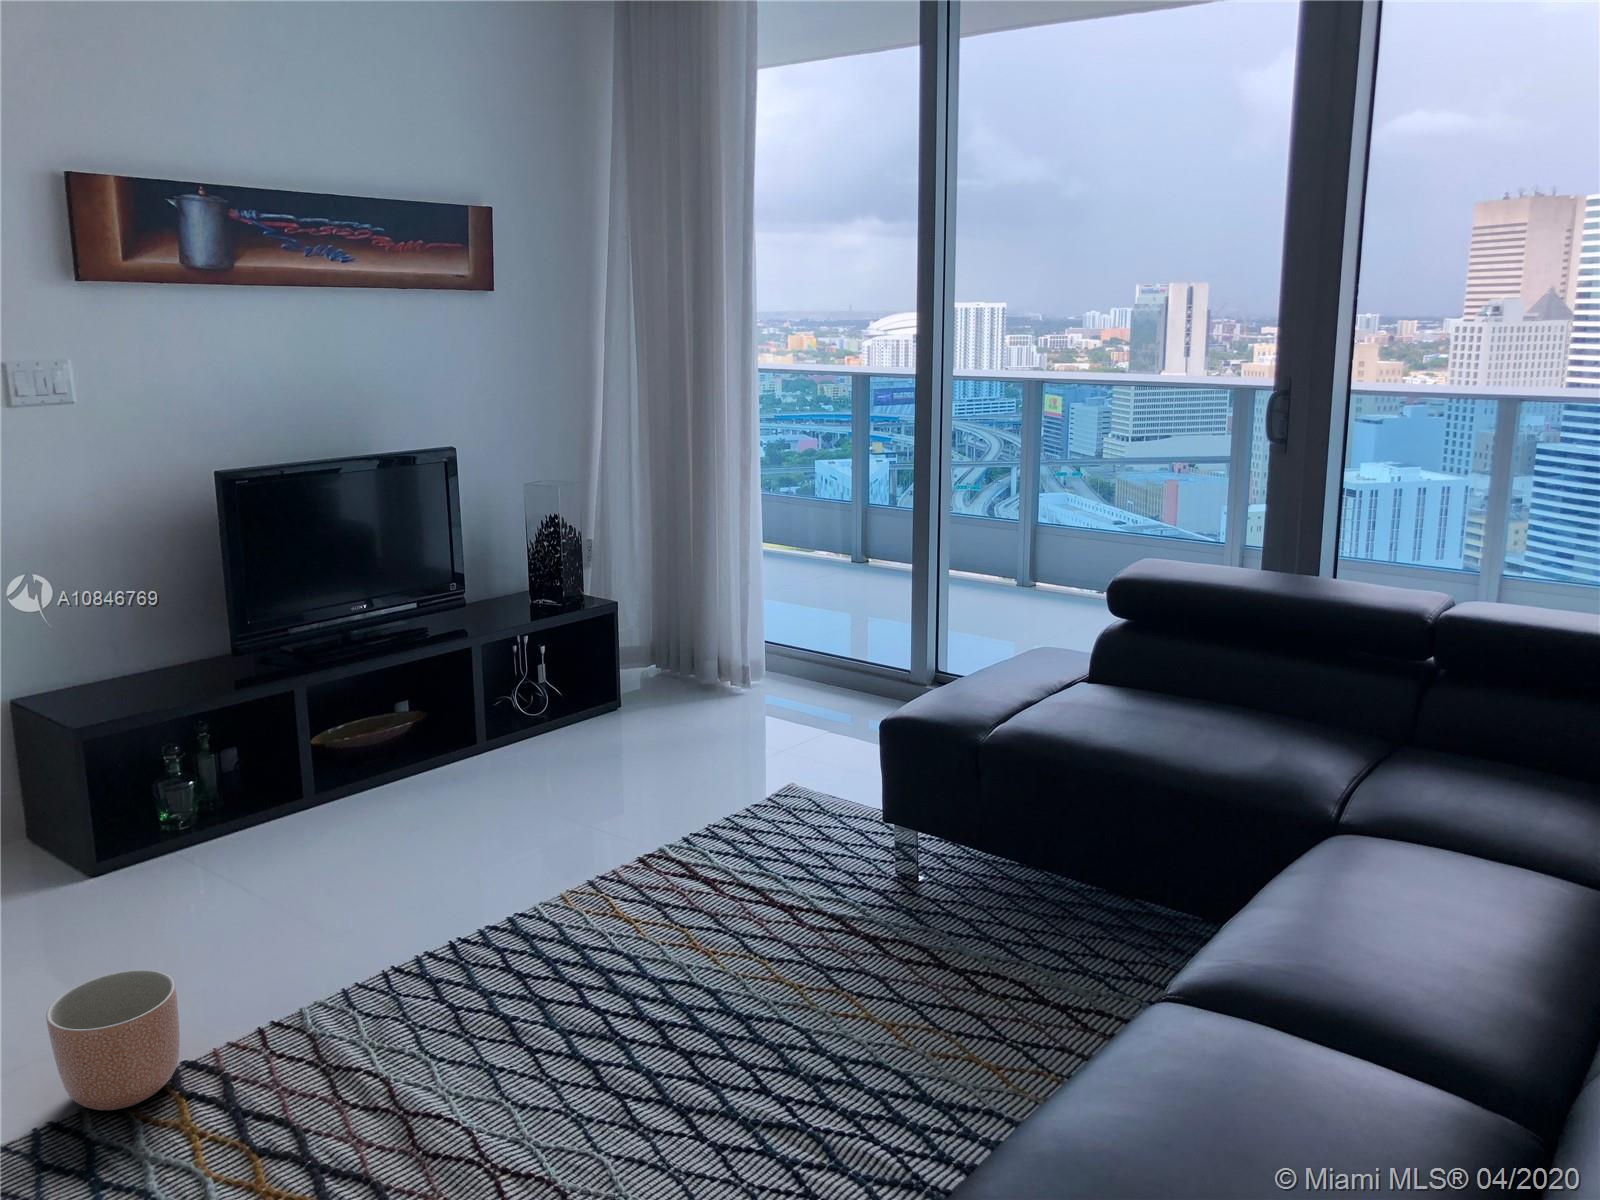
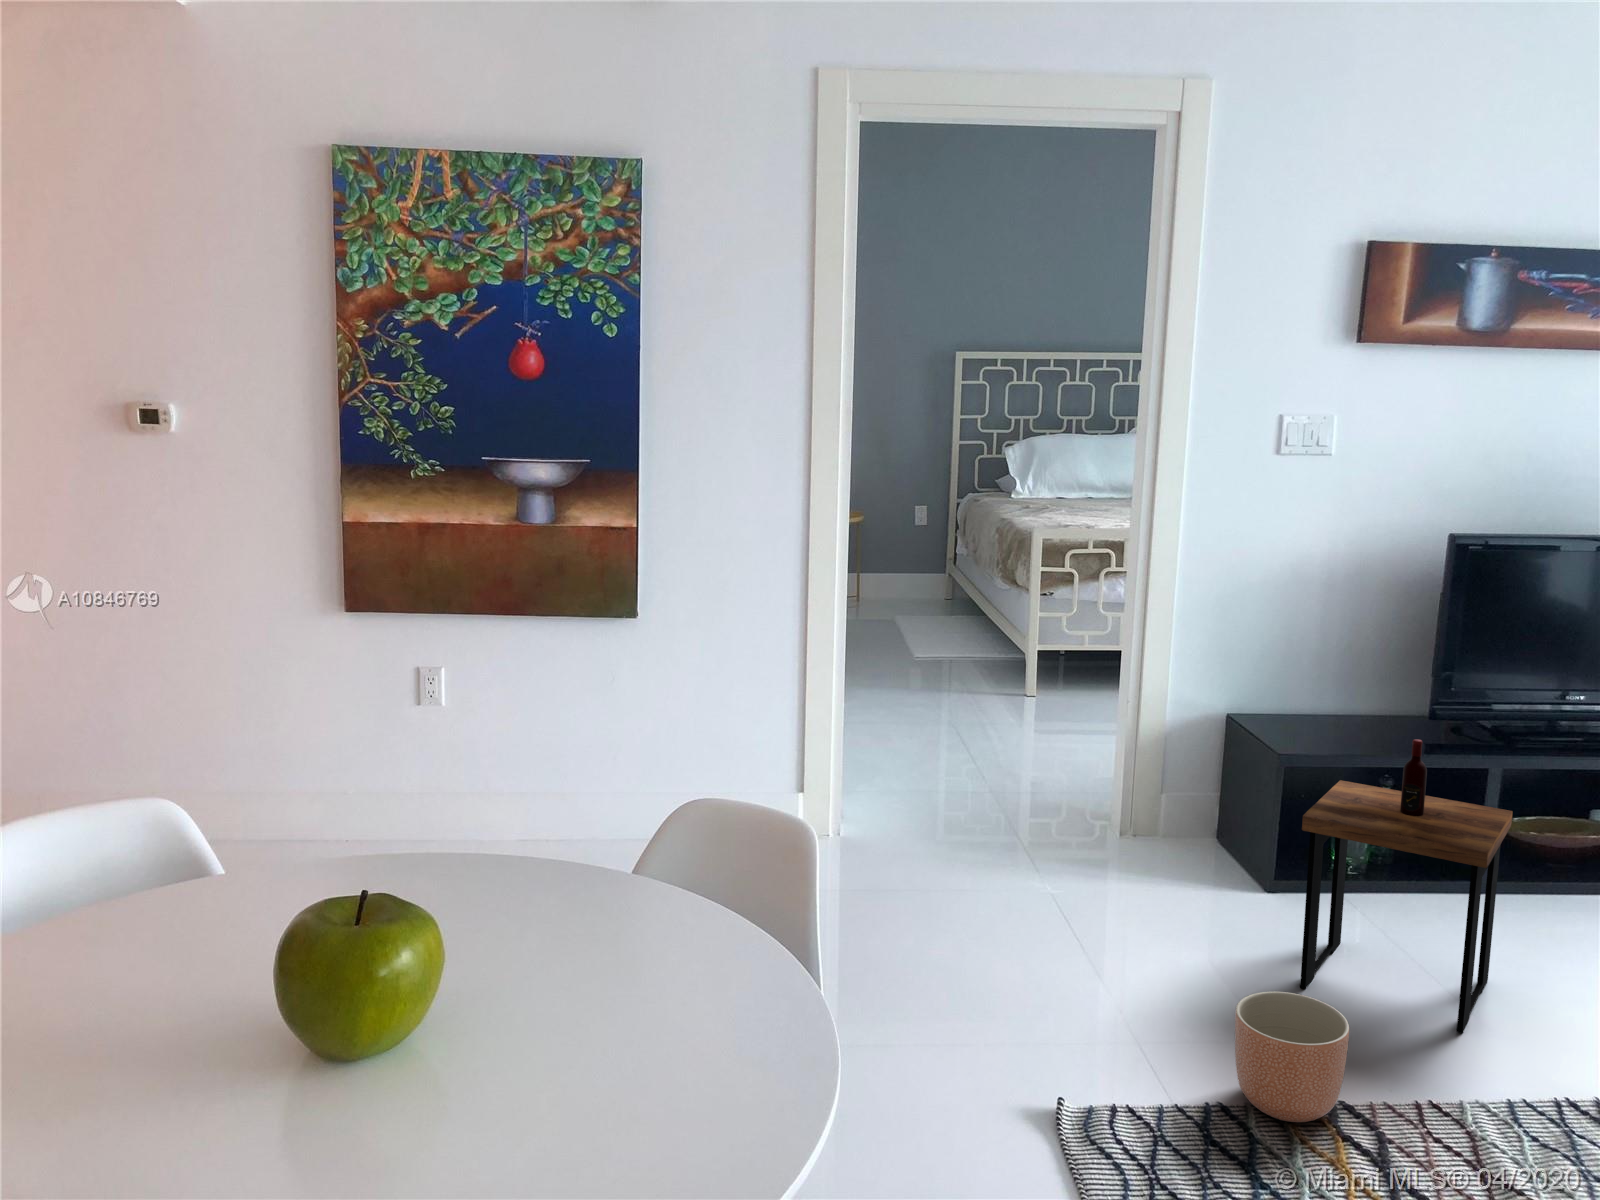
side table: none [101,679,322,963] -> present [1300,739,1513,1033]

